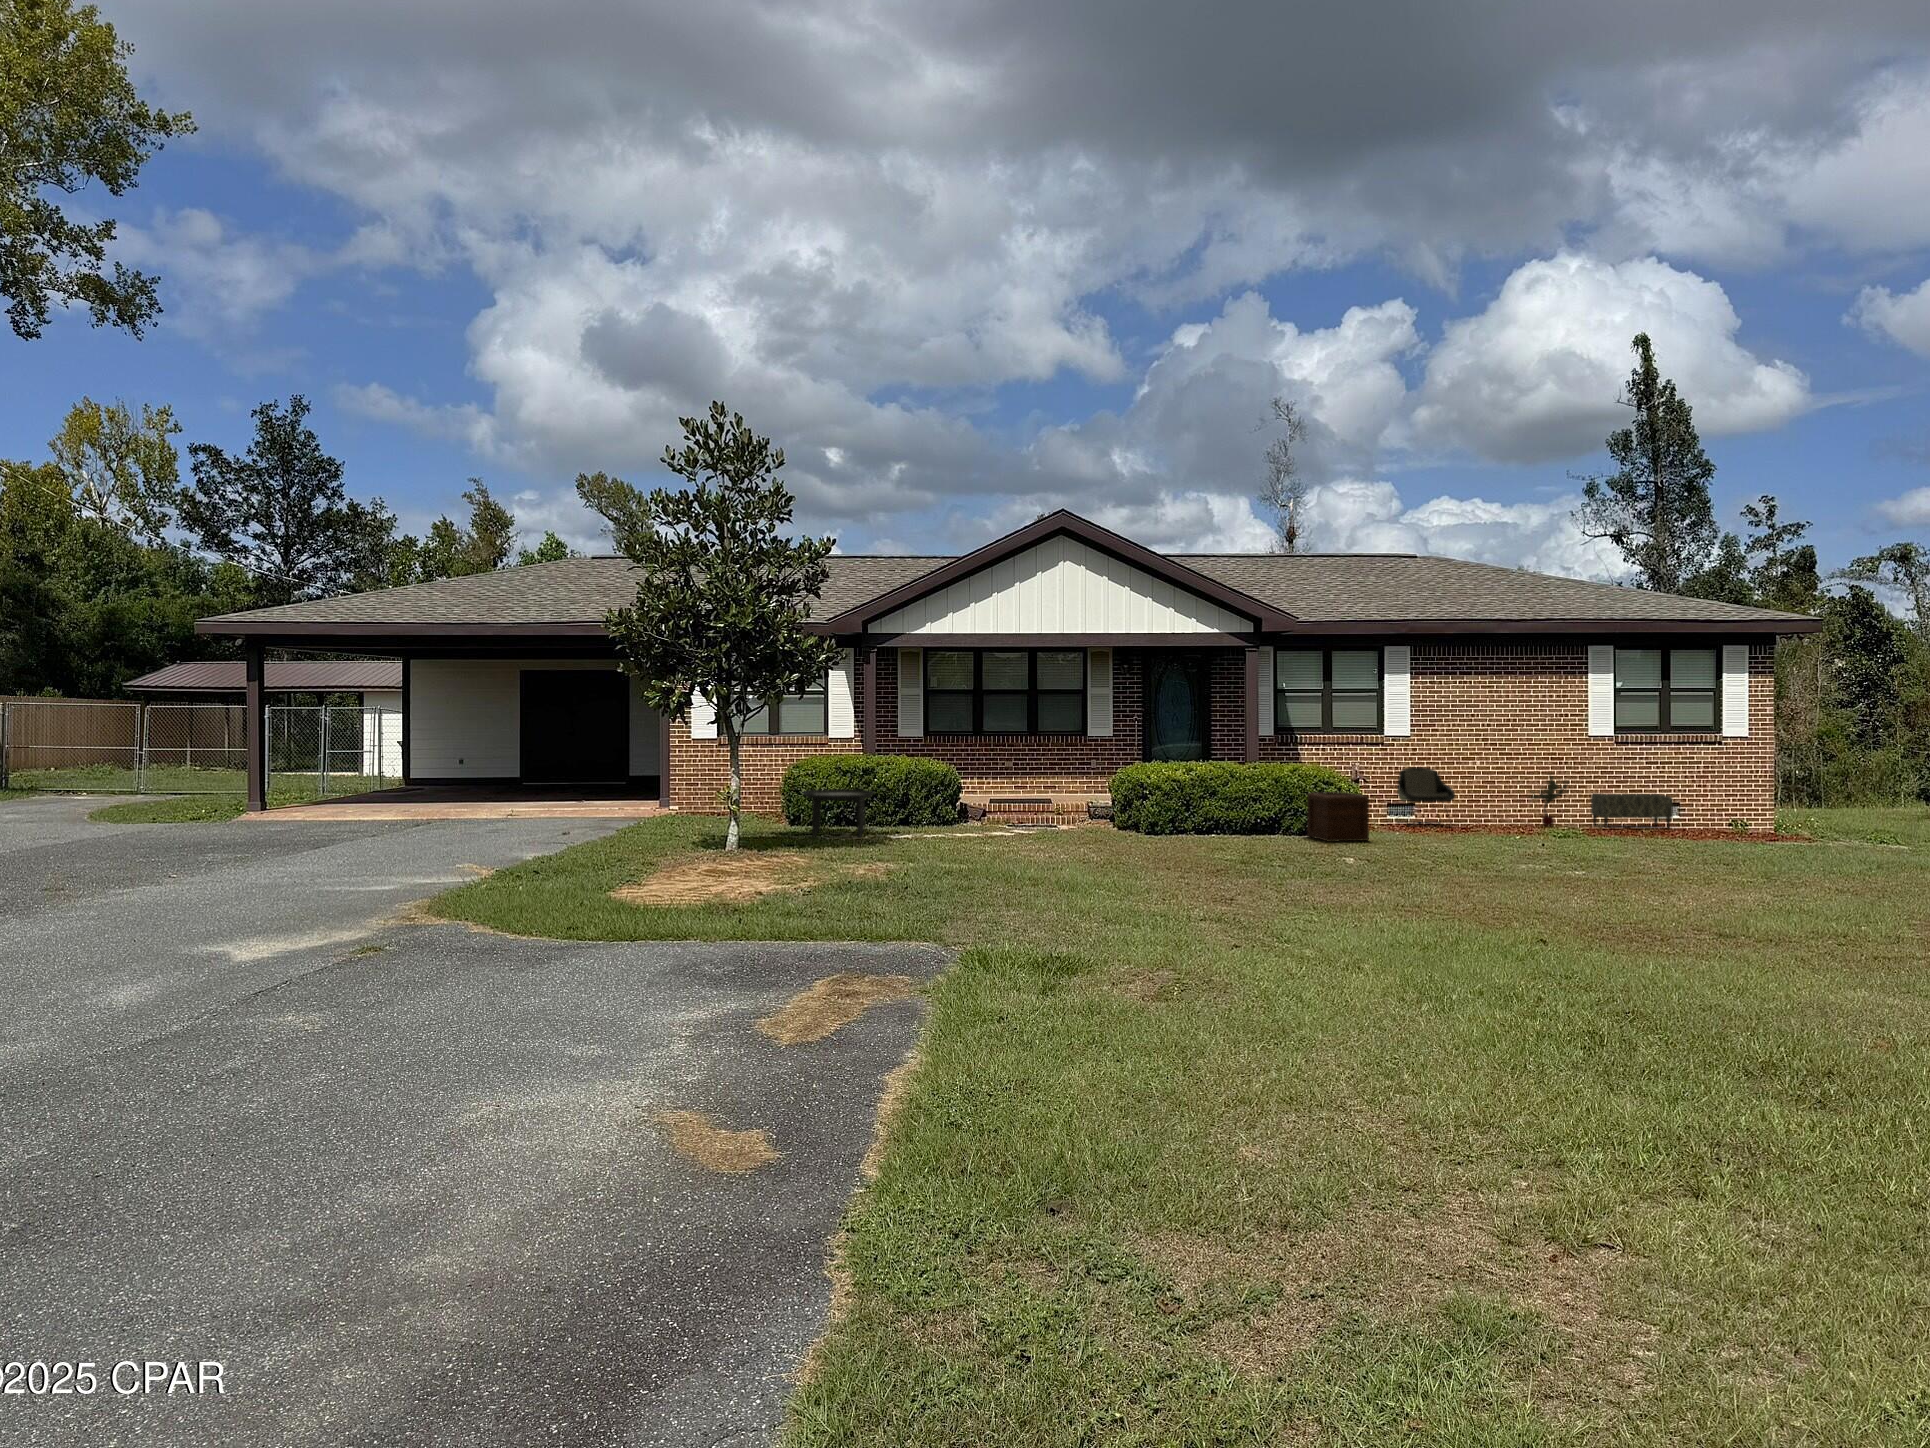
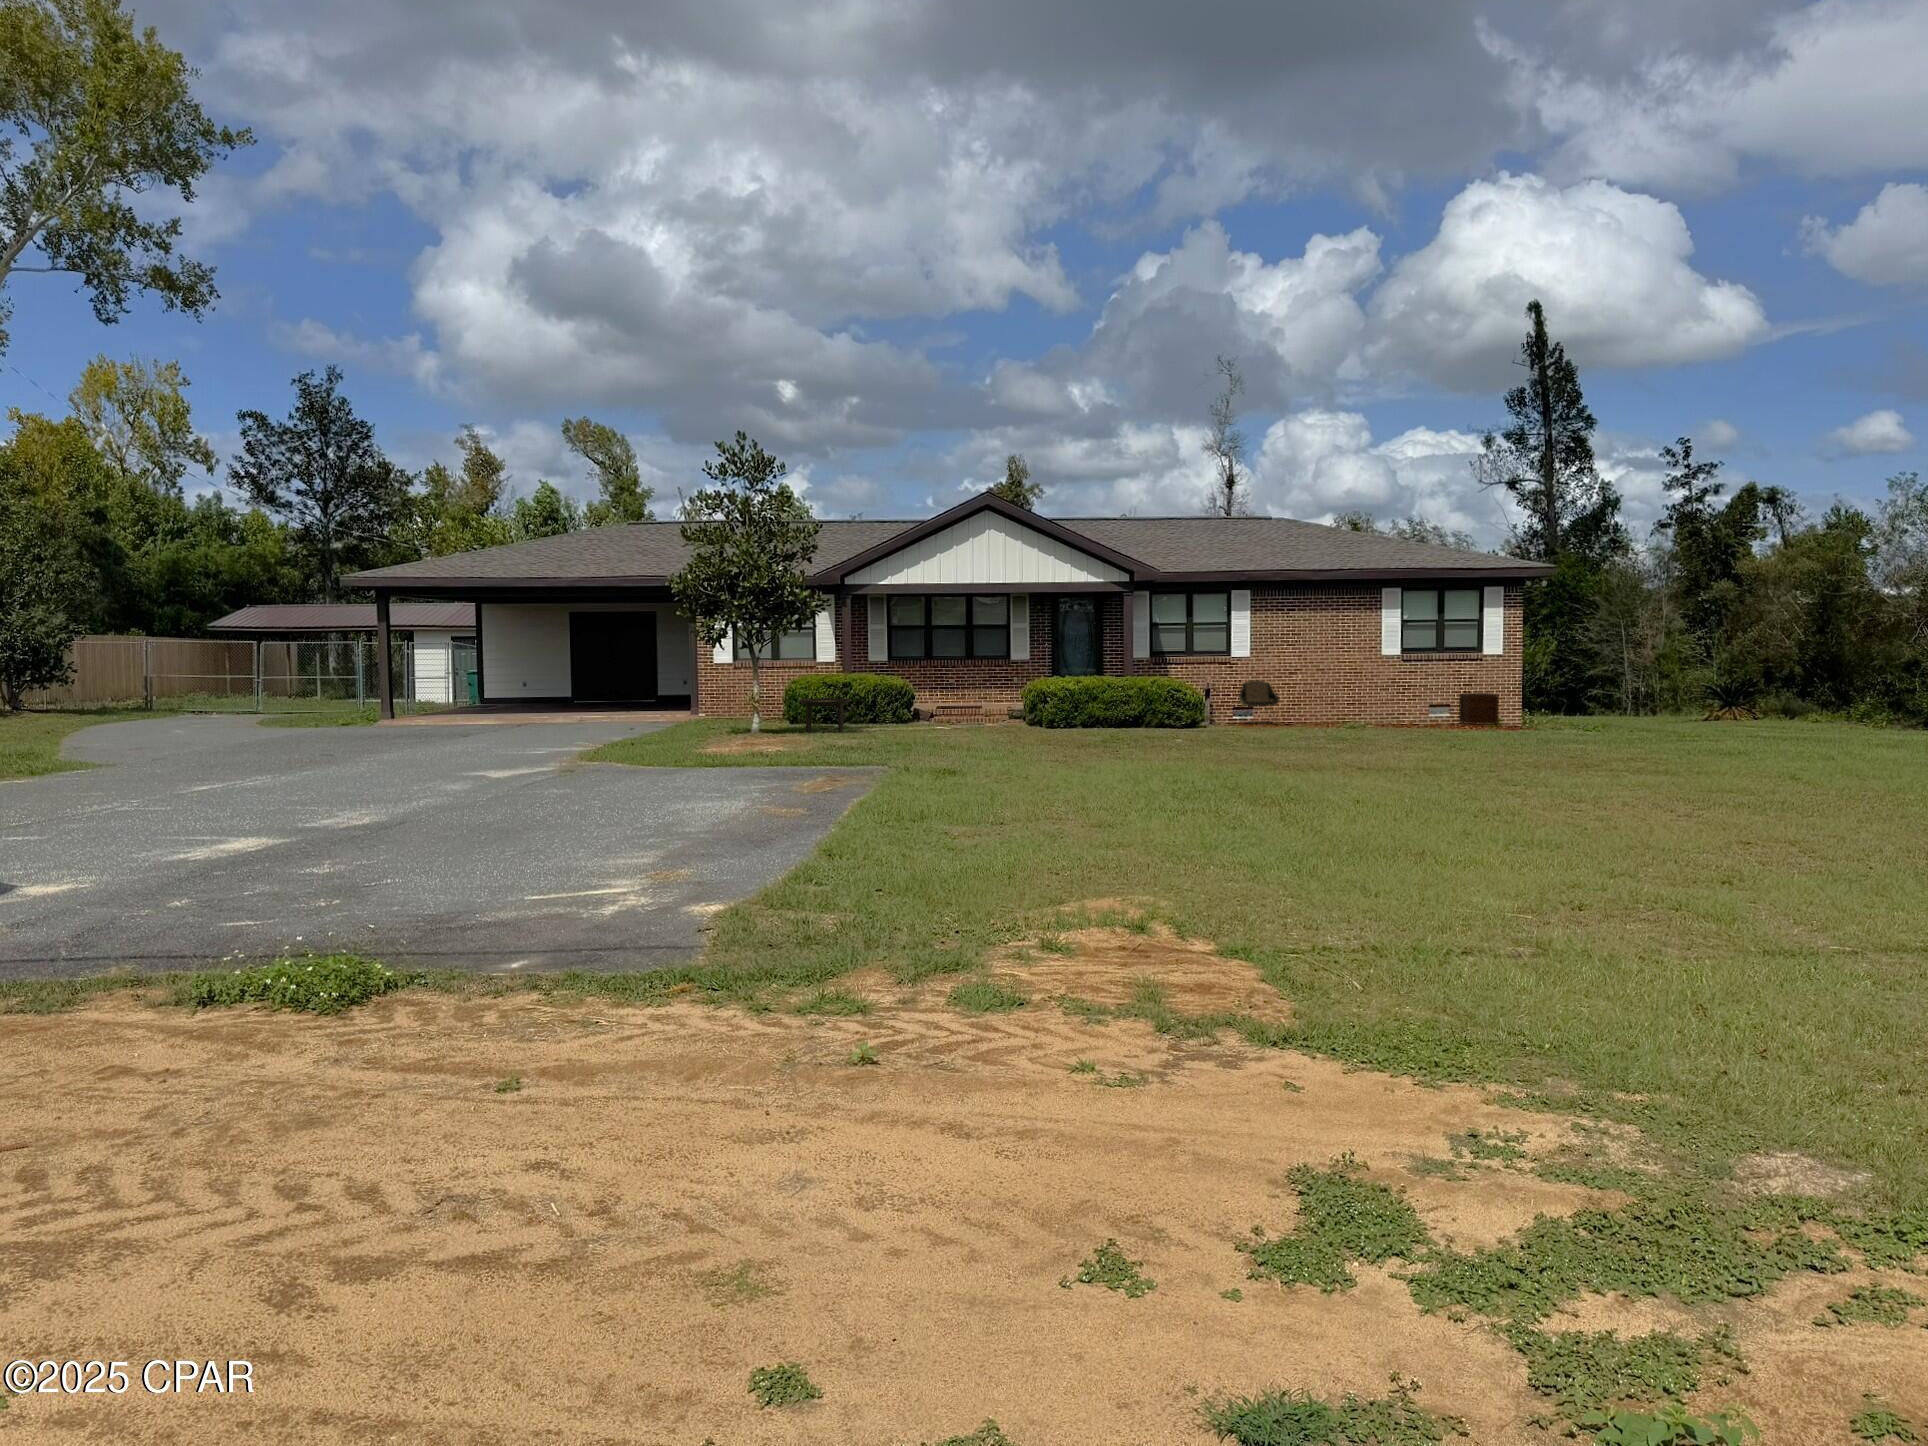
potted tree: present [1529,774,1570,826] -> none [1333,684,1366,723]
wooden crate: present [1307,792,1369,842] -> present [1459,693,1499,725]
bench: present [1591,793,1673,828] -> none [1382,699,1438,724]

